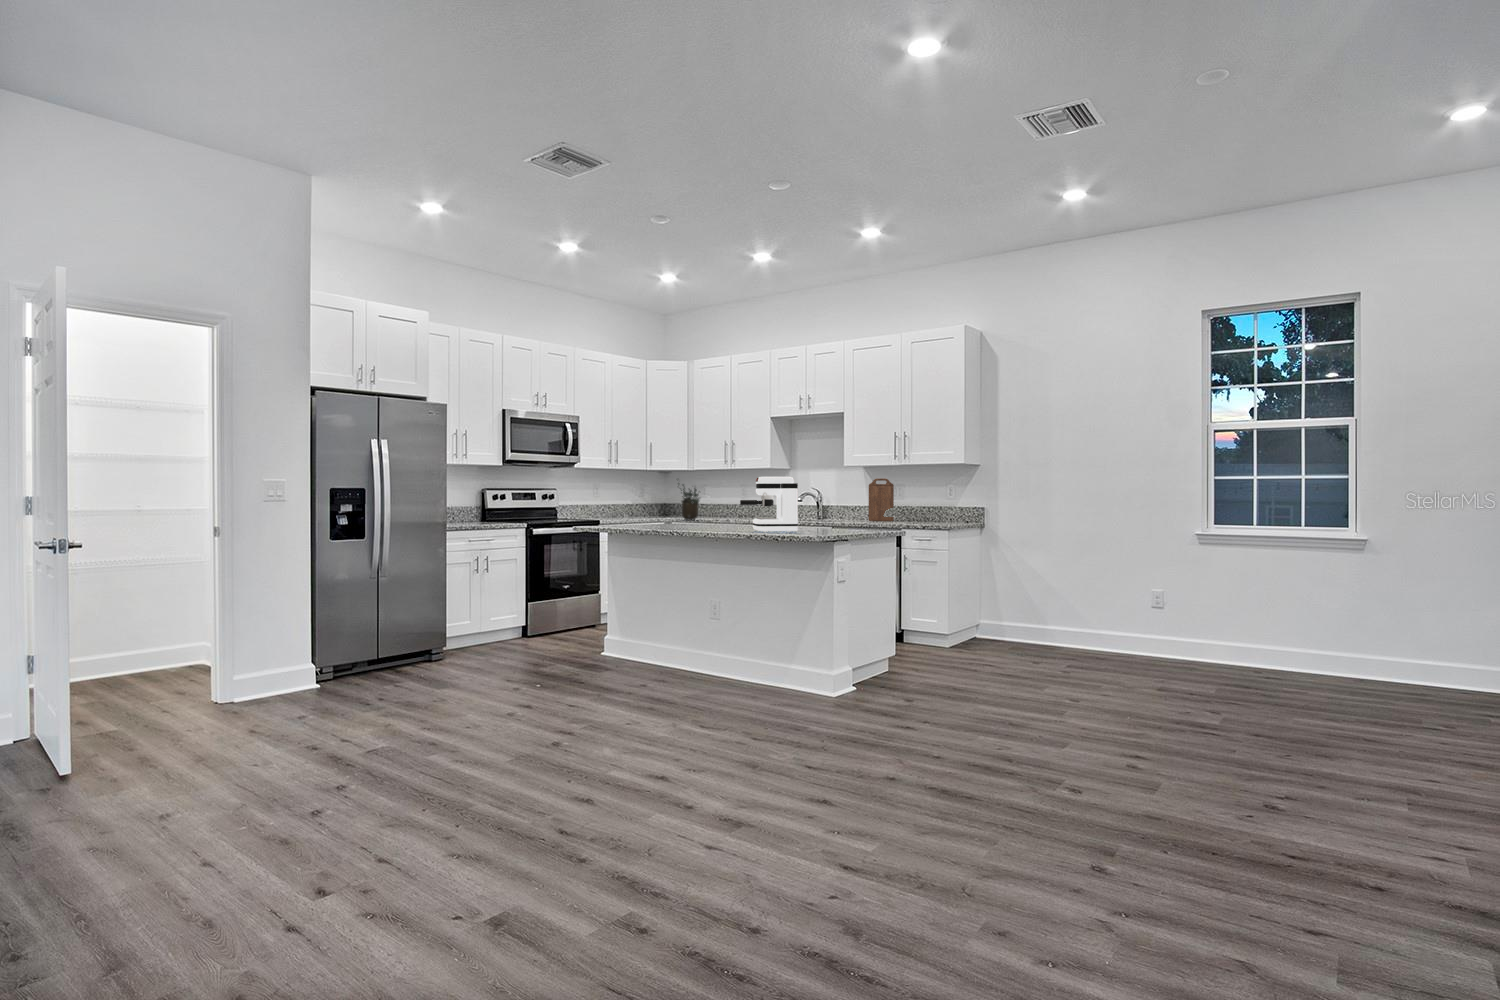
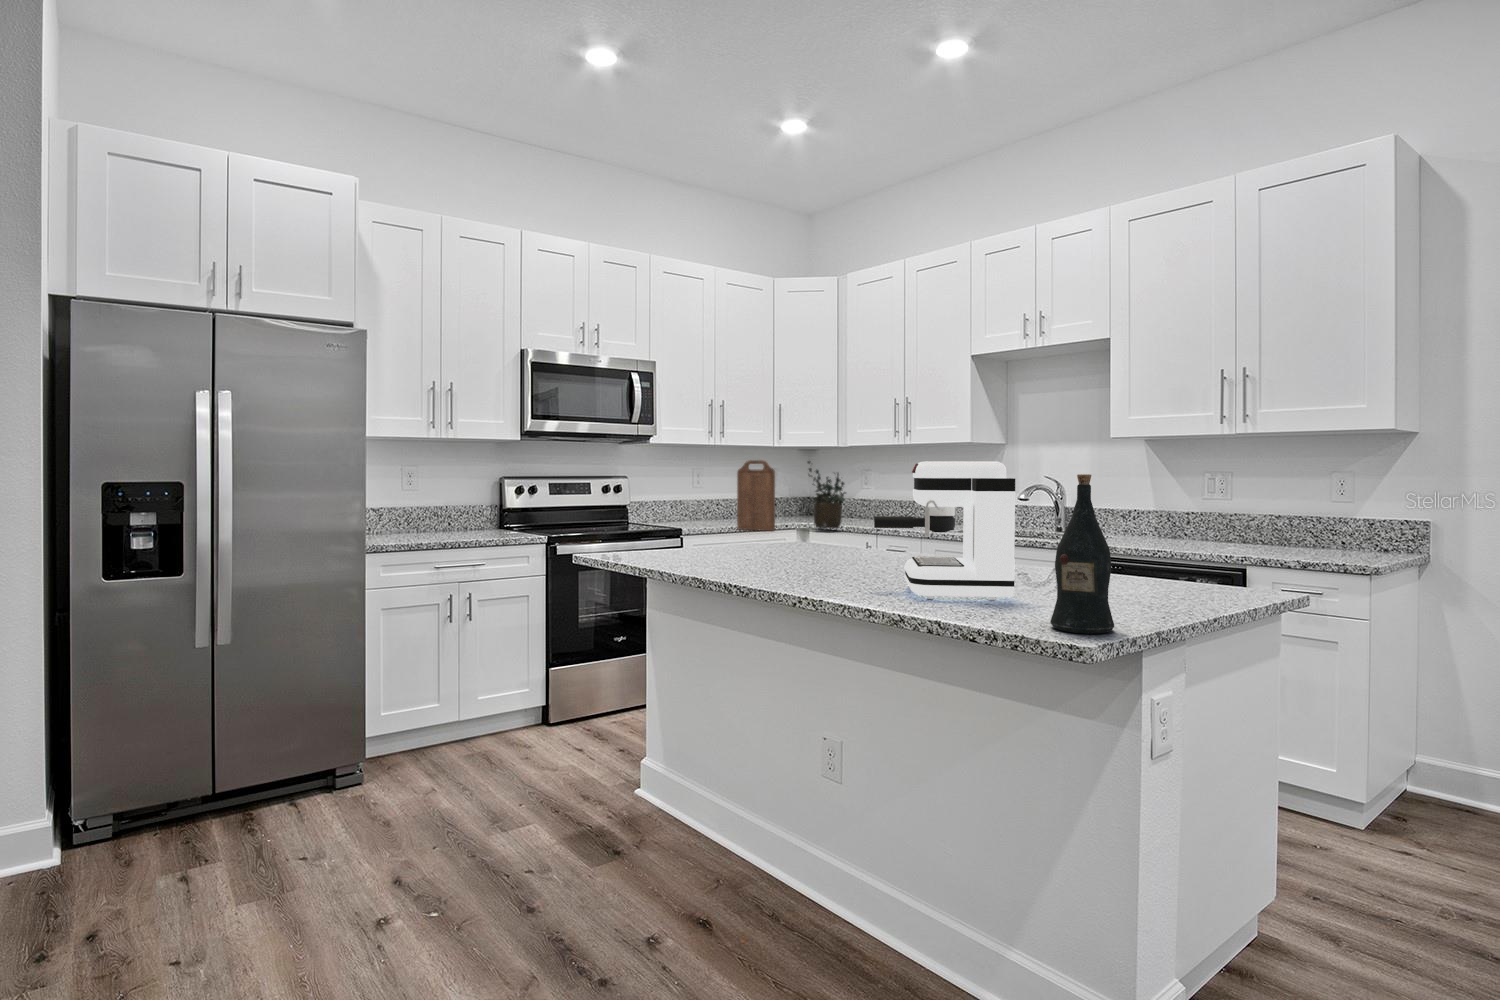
cutting board: present [869,478,894,521] -> present [737,460,775,531]
wine bottle: none [810,481,832,536] -> present [1050,474,1114,634]

